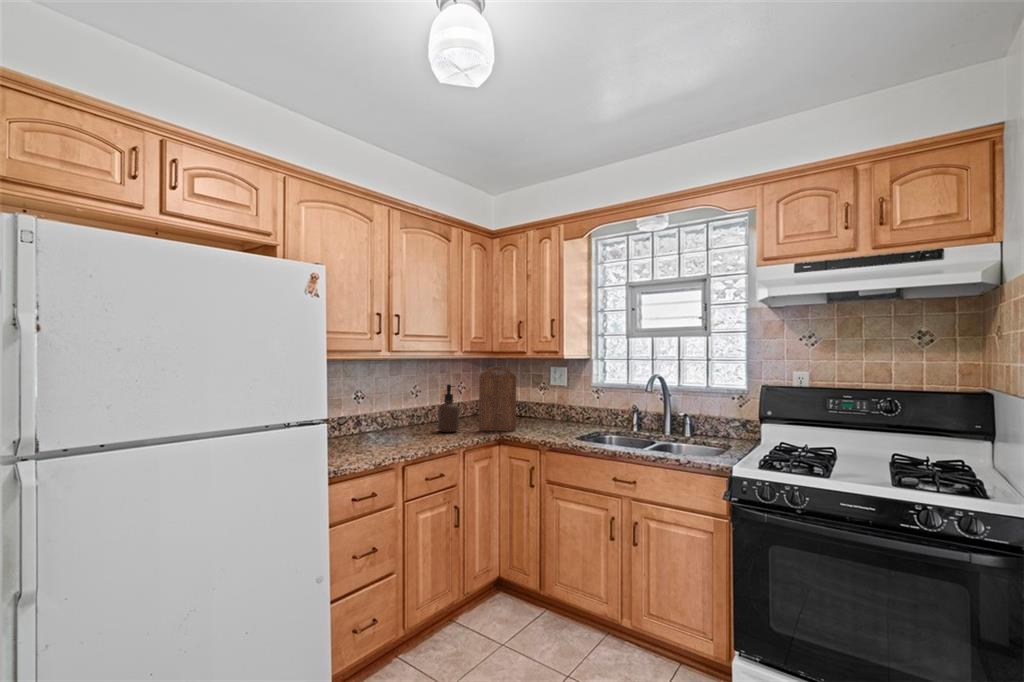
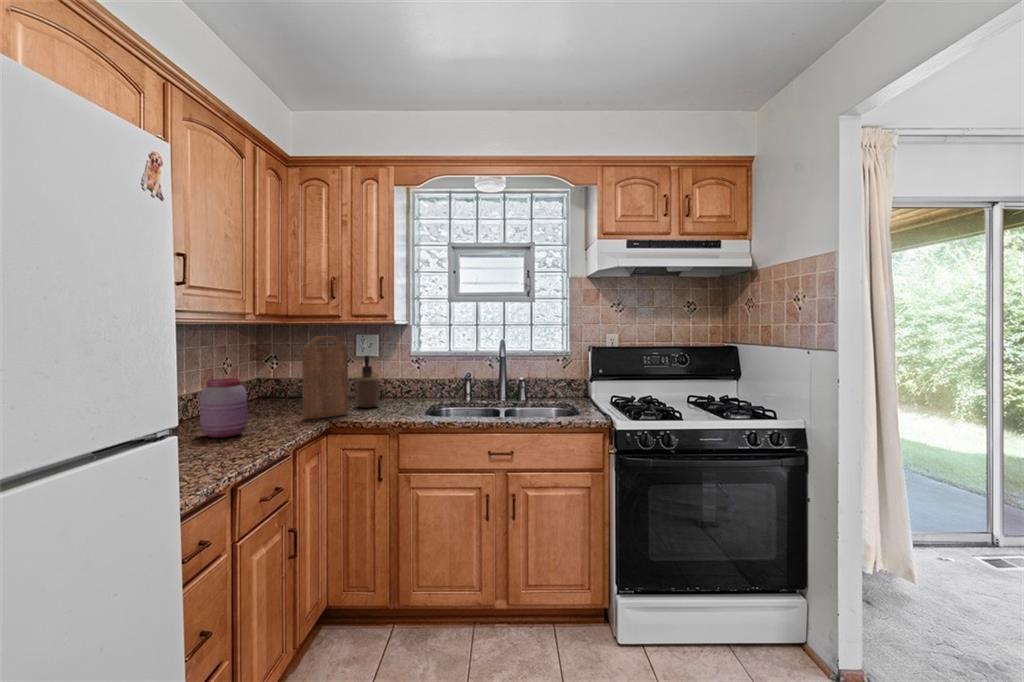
soap dispenser: present [438,384,459,432] -> present [356,356,379,408]
jar: none [395,395,425,436] -> present [200,379,247,438]

